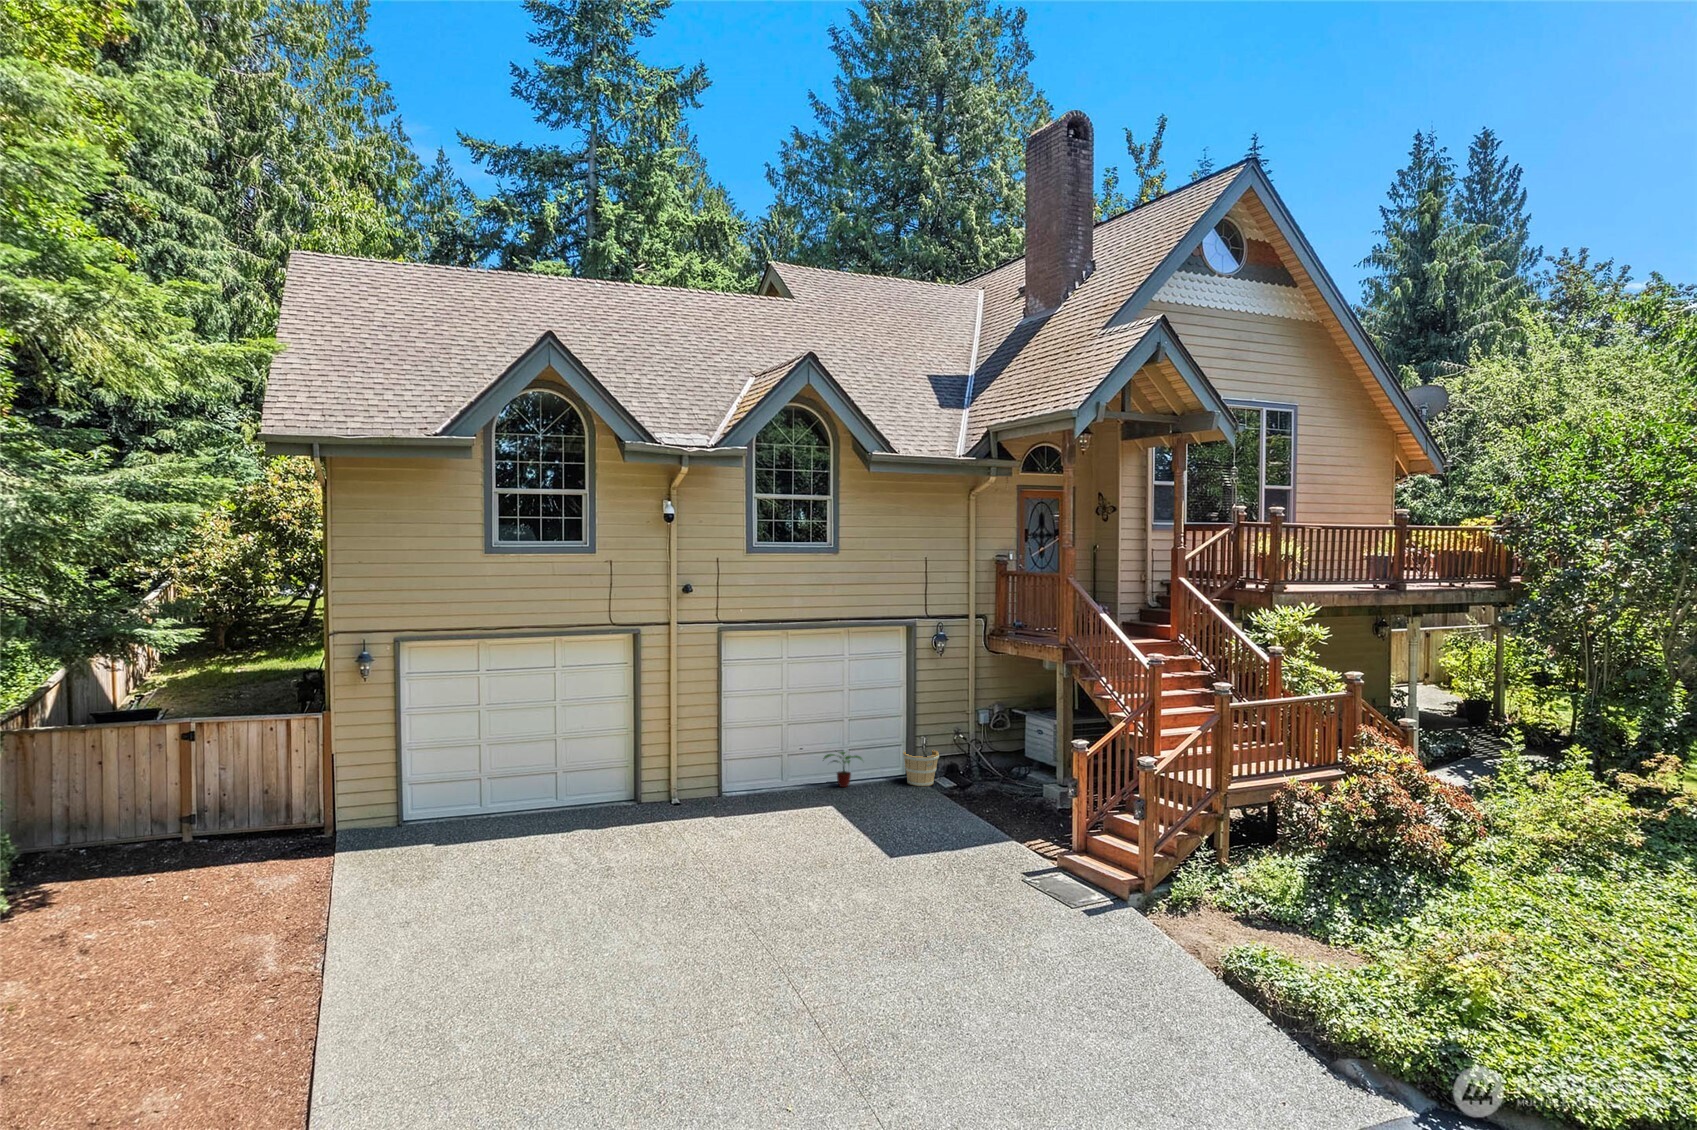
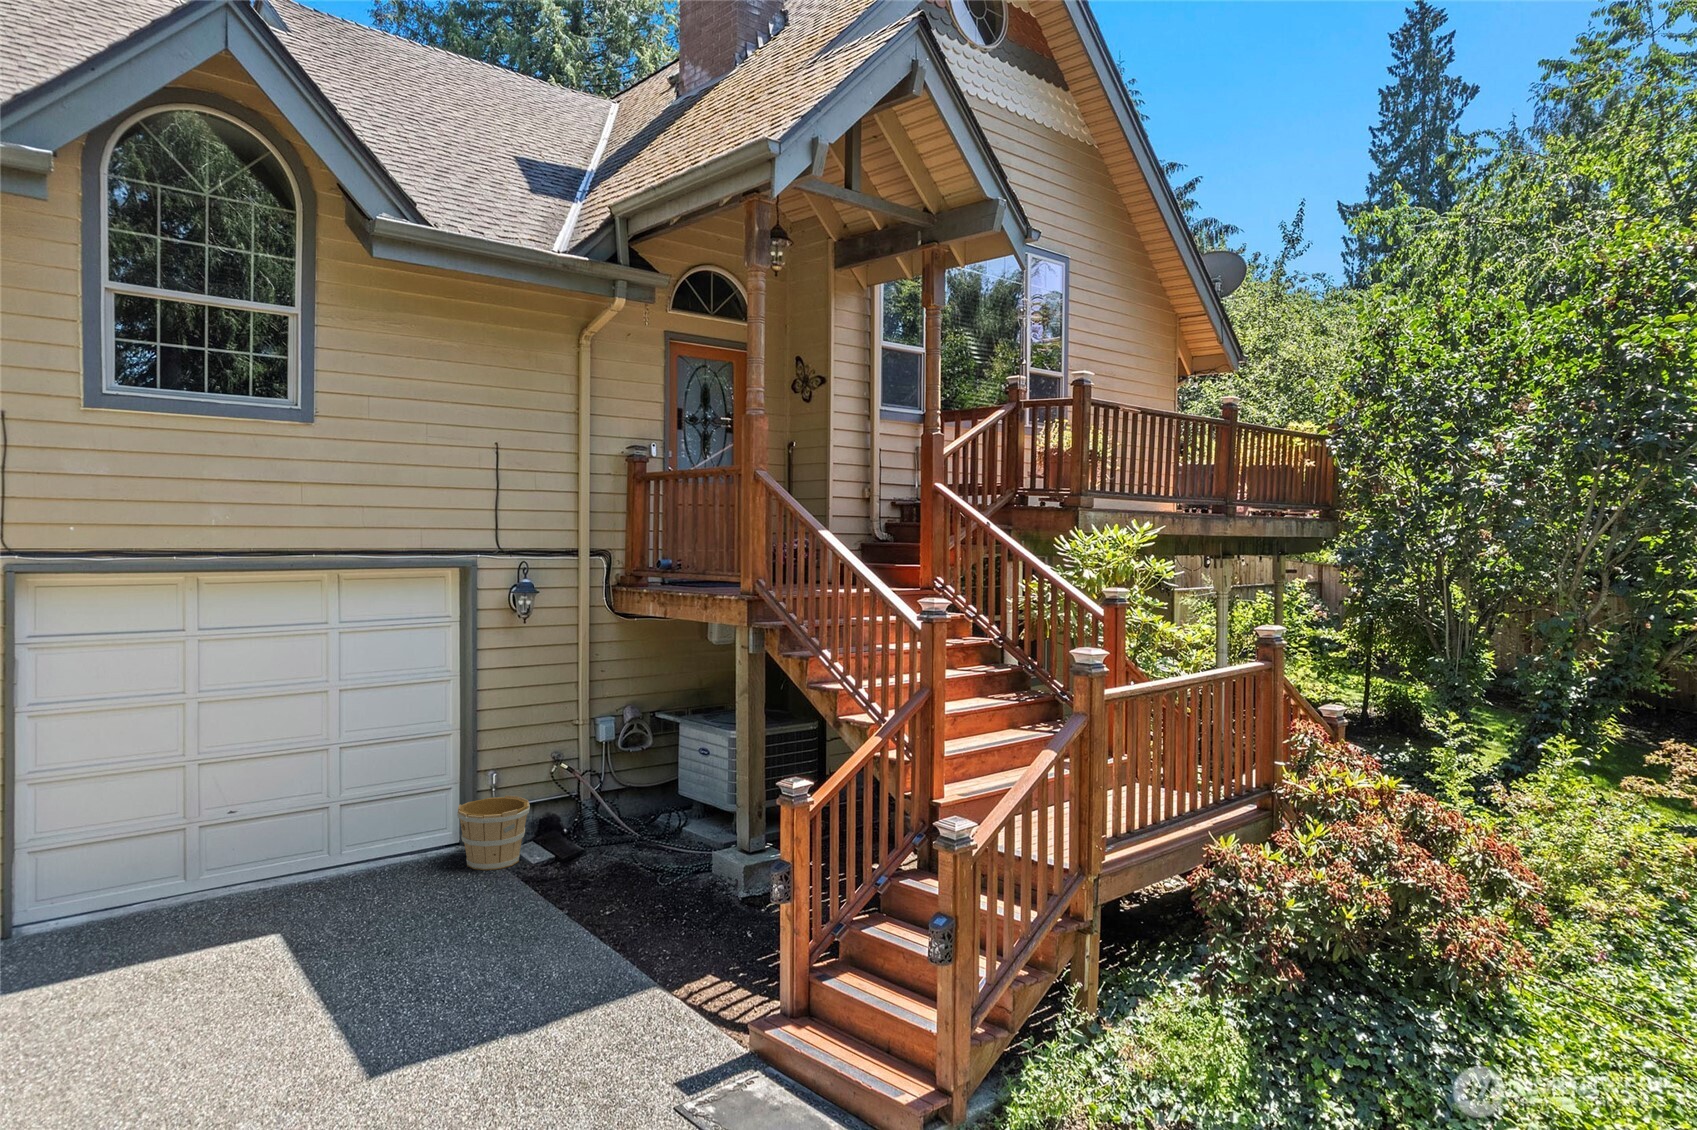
potted plant: present [823,752,862,787] -> none [271,811,368,892]

